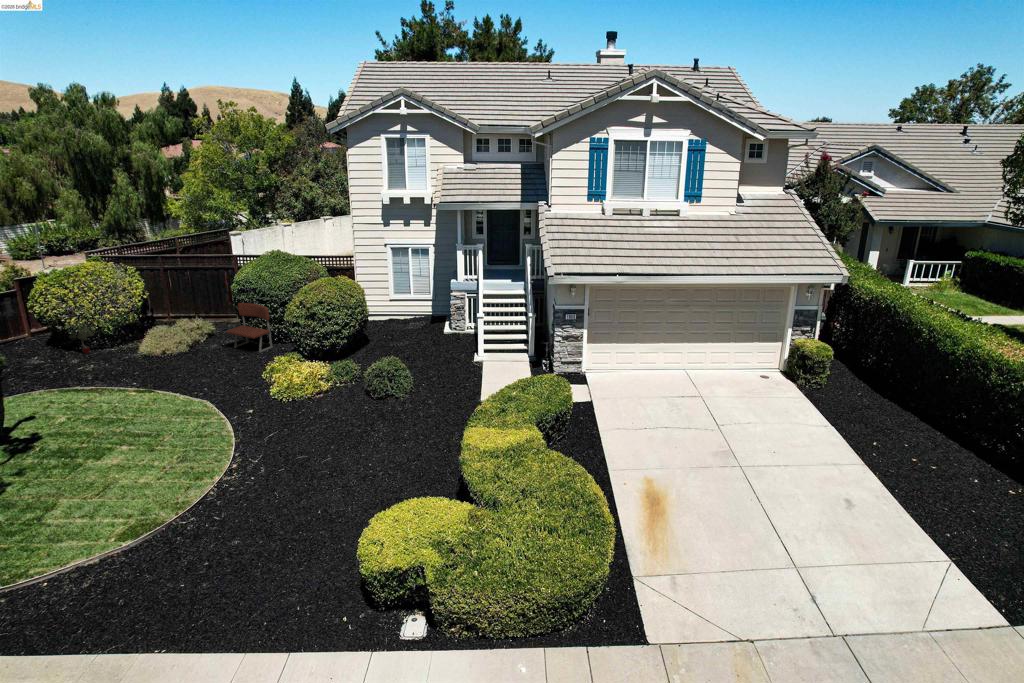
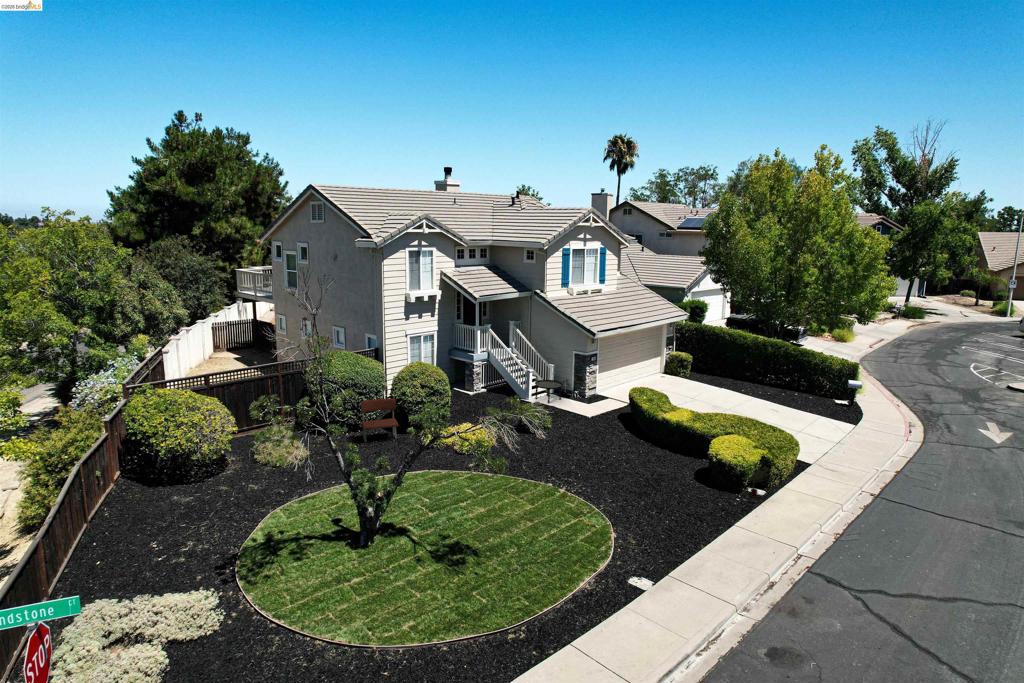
potted tree: present [70,323,95,354] -> present [745,465,769,496]
round table: none [485,332,526,367] -> present [535,380,563,403]

